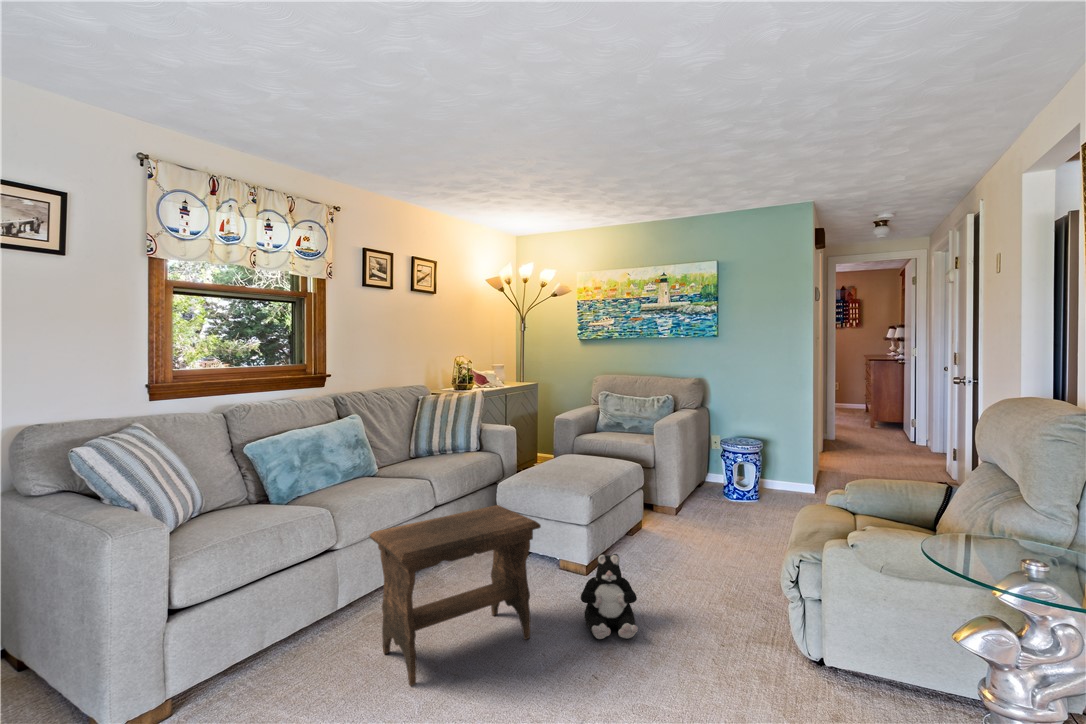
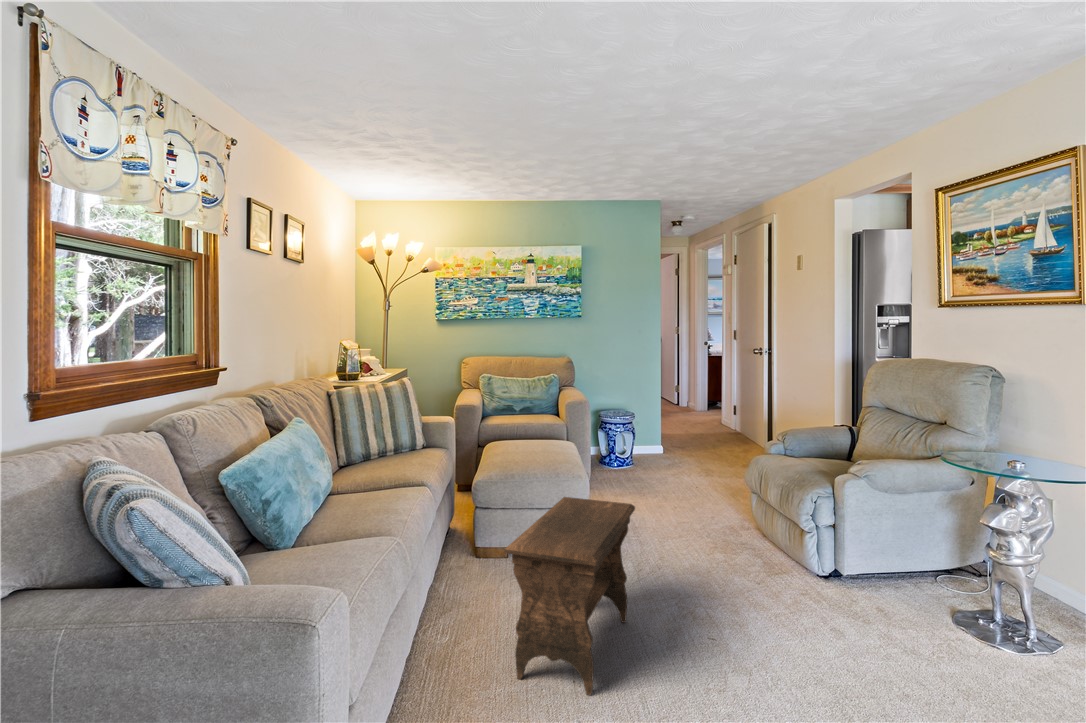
plush toy: present [581,554,638,639] -> none [645,524,708,603]

